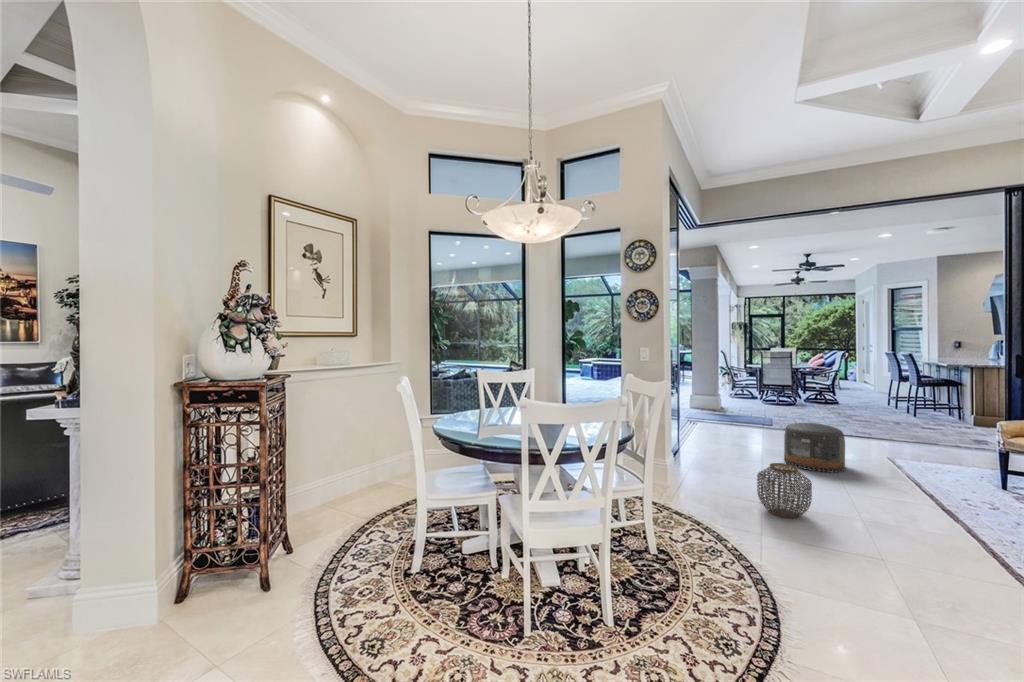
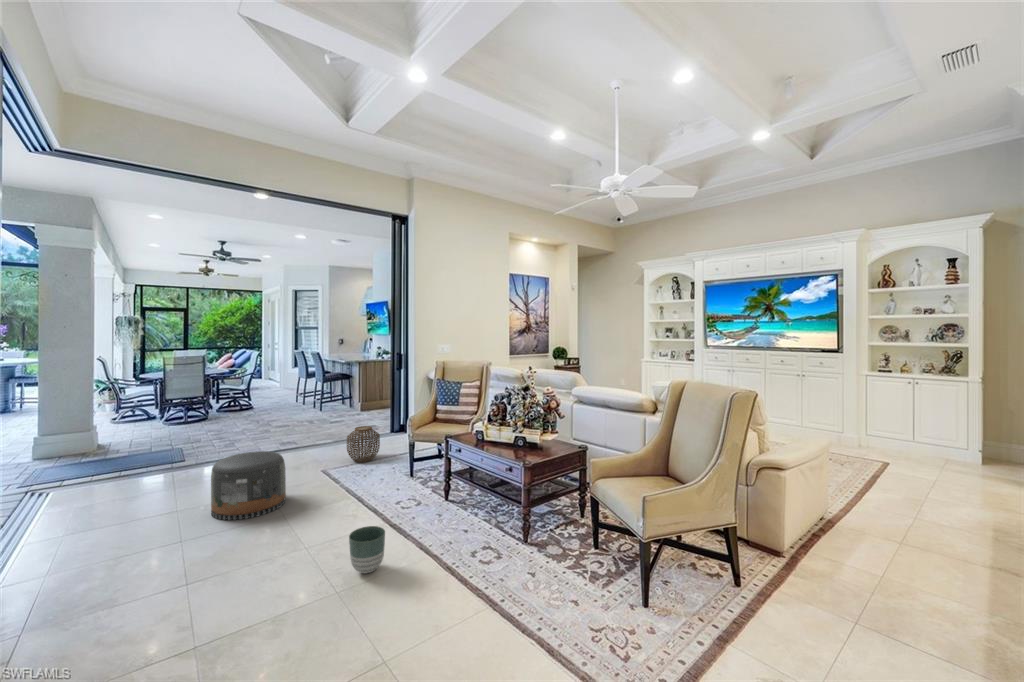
woven basket: present [757,463,812,519] -> present [347,426,380,463]
planter: none [885,494,926,533] -> present [349,526,385,573]

